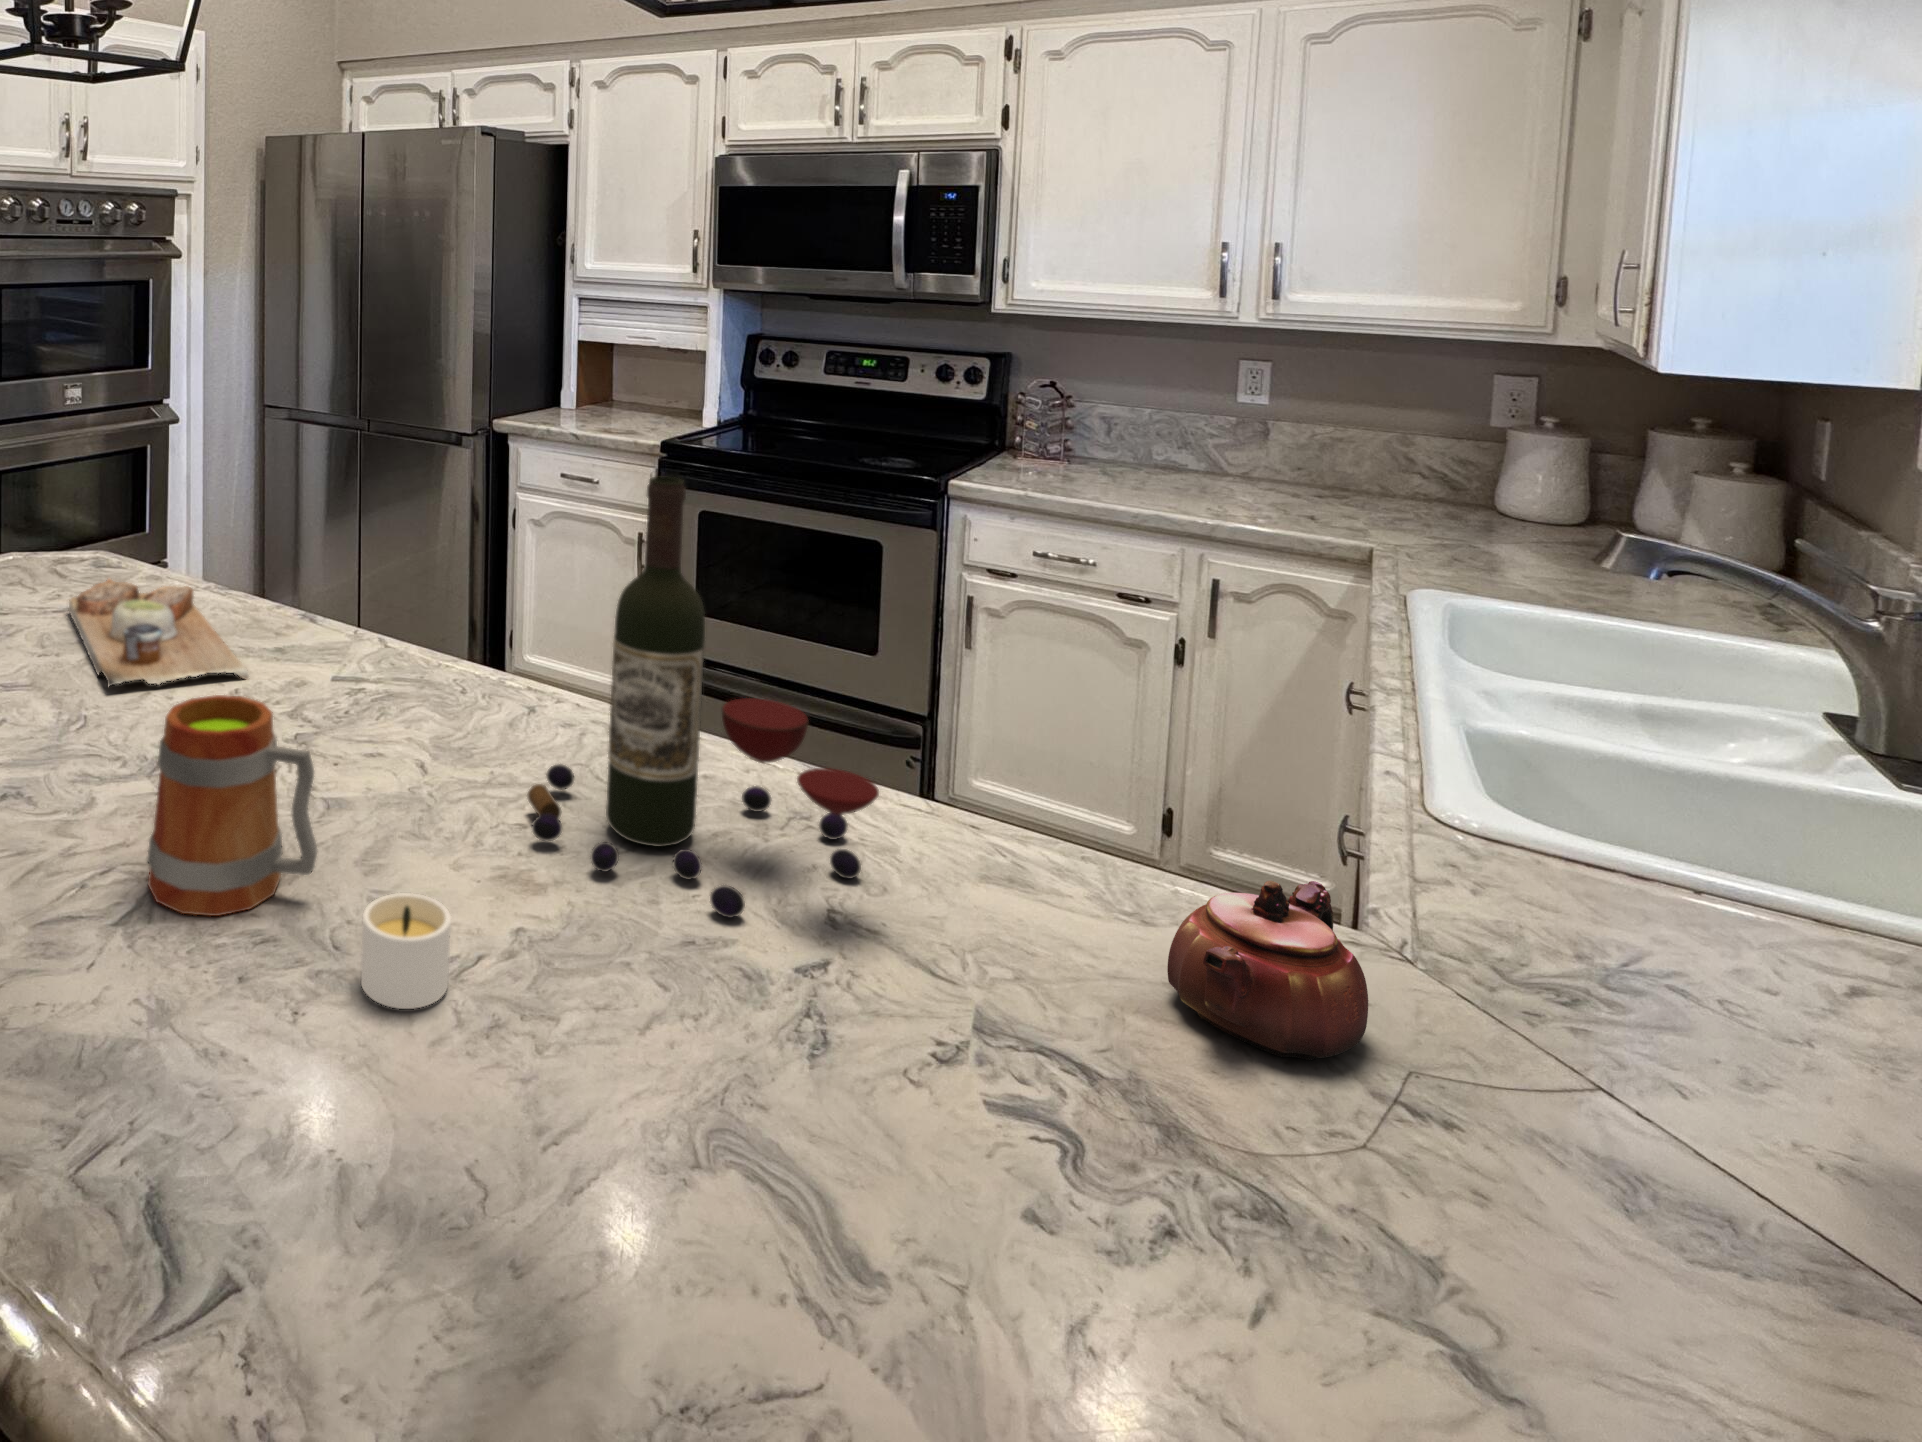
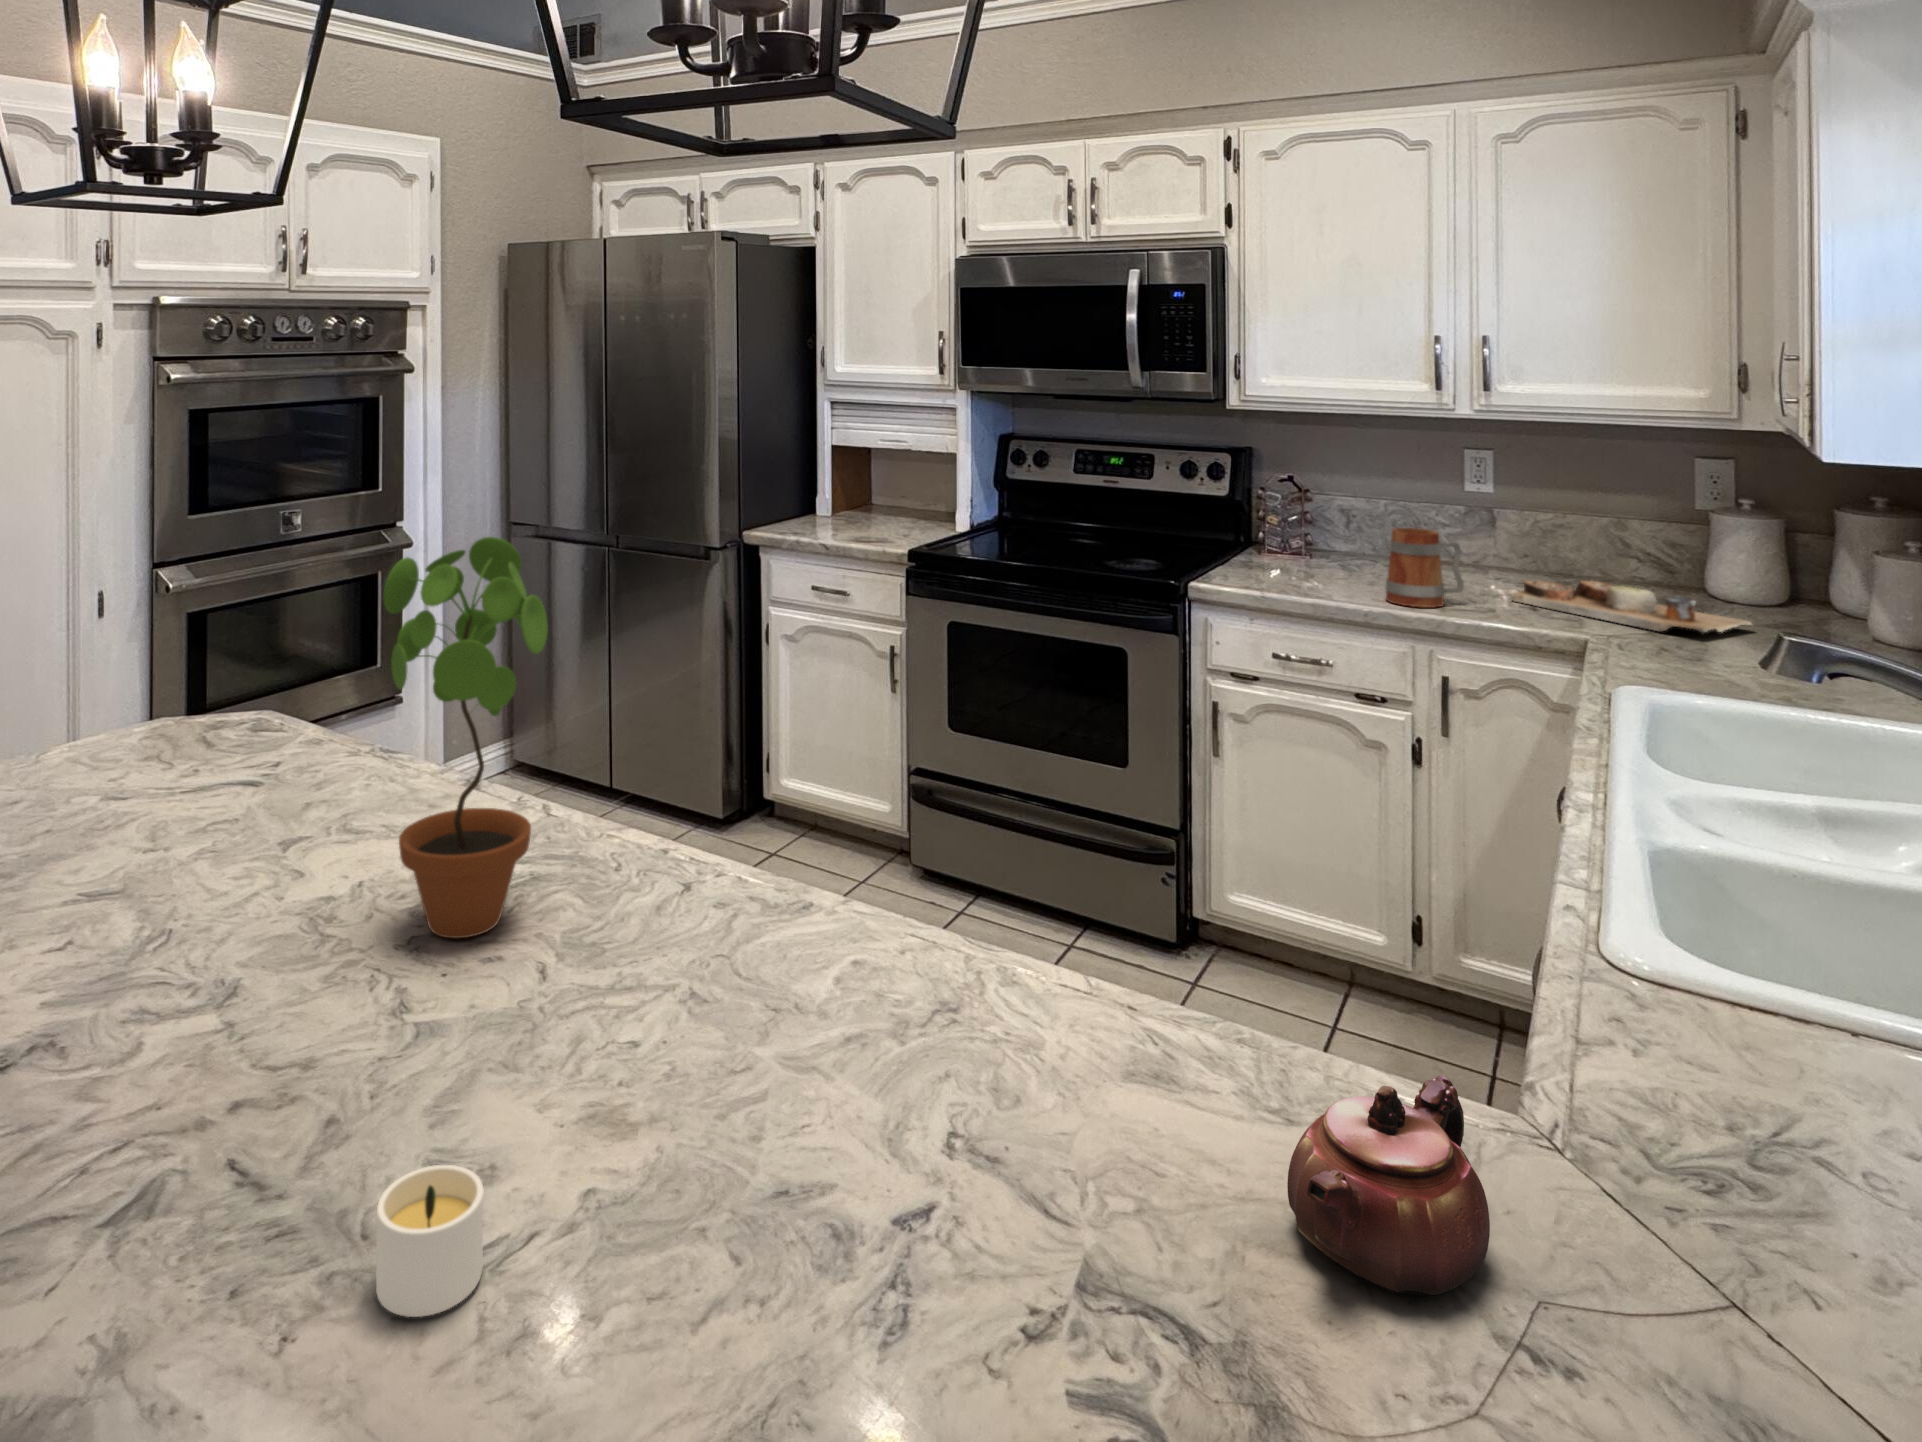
potted plant: none [273,383,419,736] -> present [383,537,548,938]
wine bottle: present [528,476,879,918] -> none [636,643,1002,1175]
cutting board: present [69,579,249,686] -> present [1512,580,1752,634]
mug: present [147,695,317,916] -> present [1386,528,1464,608]

